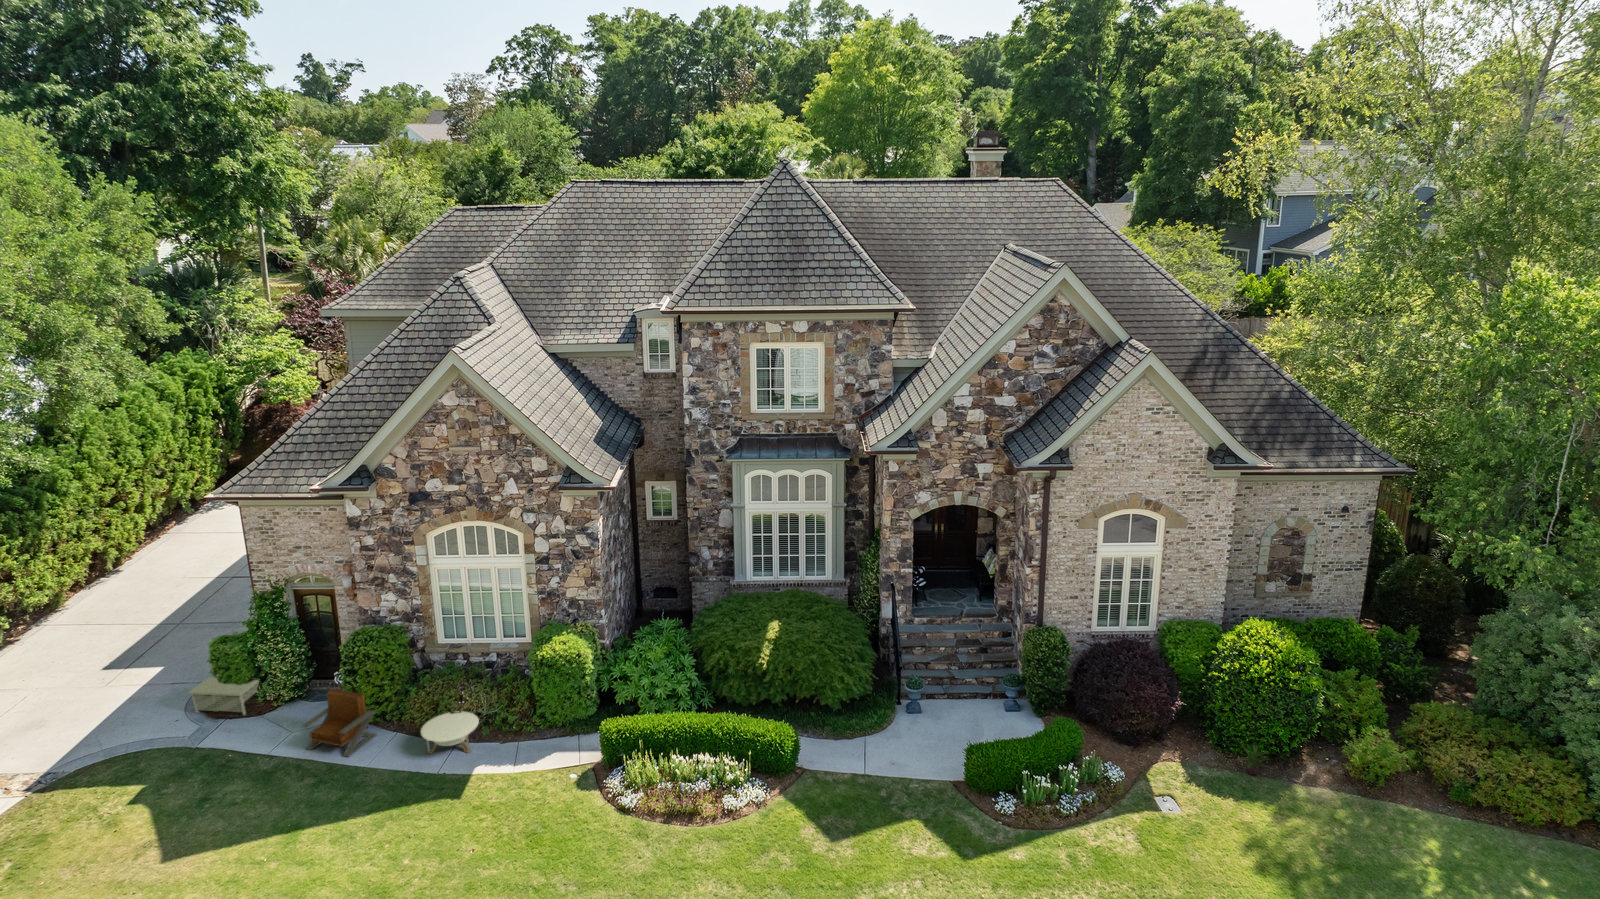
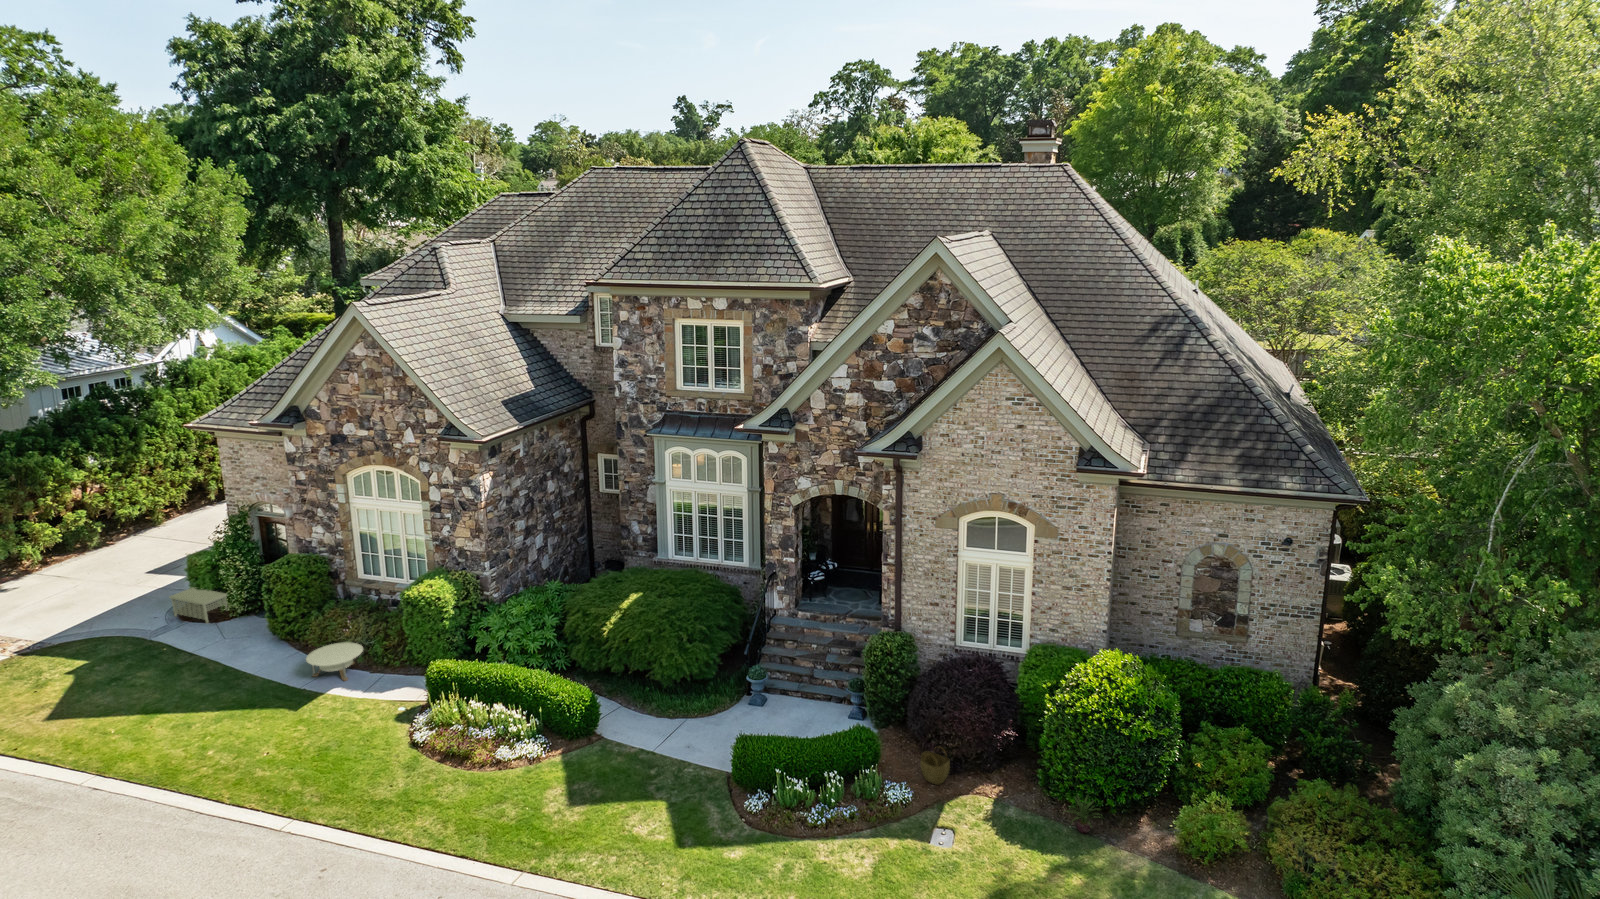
lounge chair: present [303,689,377,757] -> none [223,607,289,669]
woven basket: none [1095,722,1122,756] -> present [920,747,950,785]

